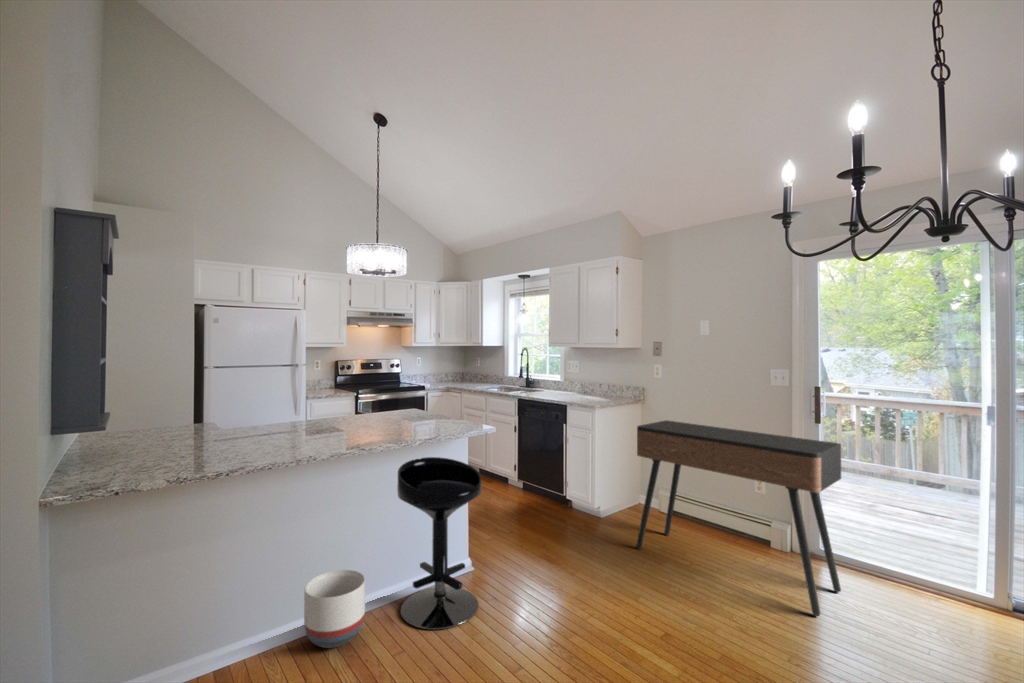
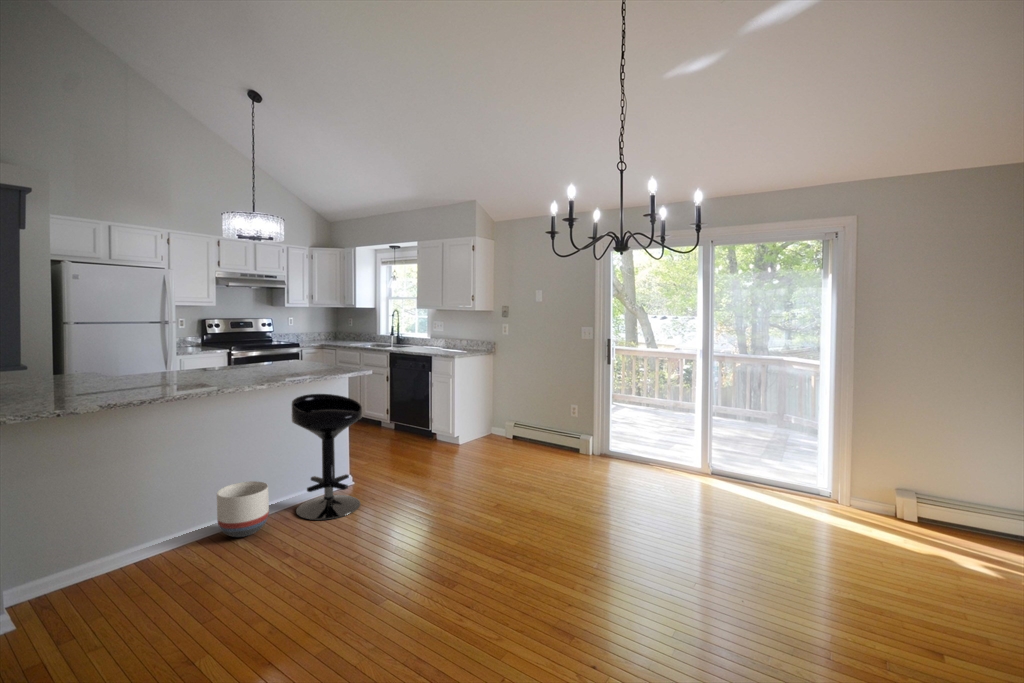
console table: present [636,420,841,616] -> none [484,365,620,487]

